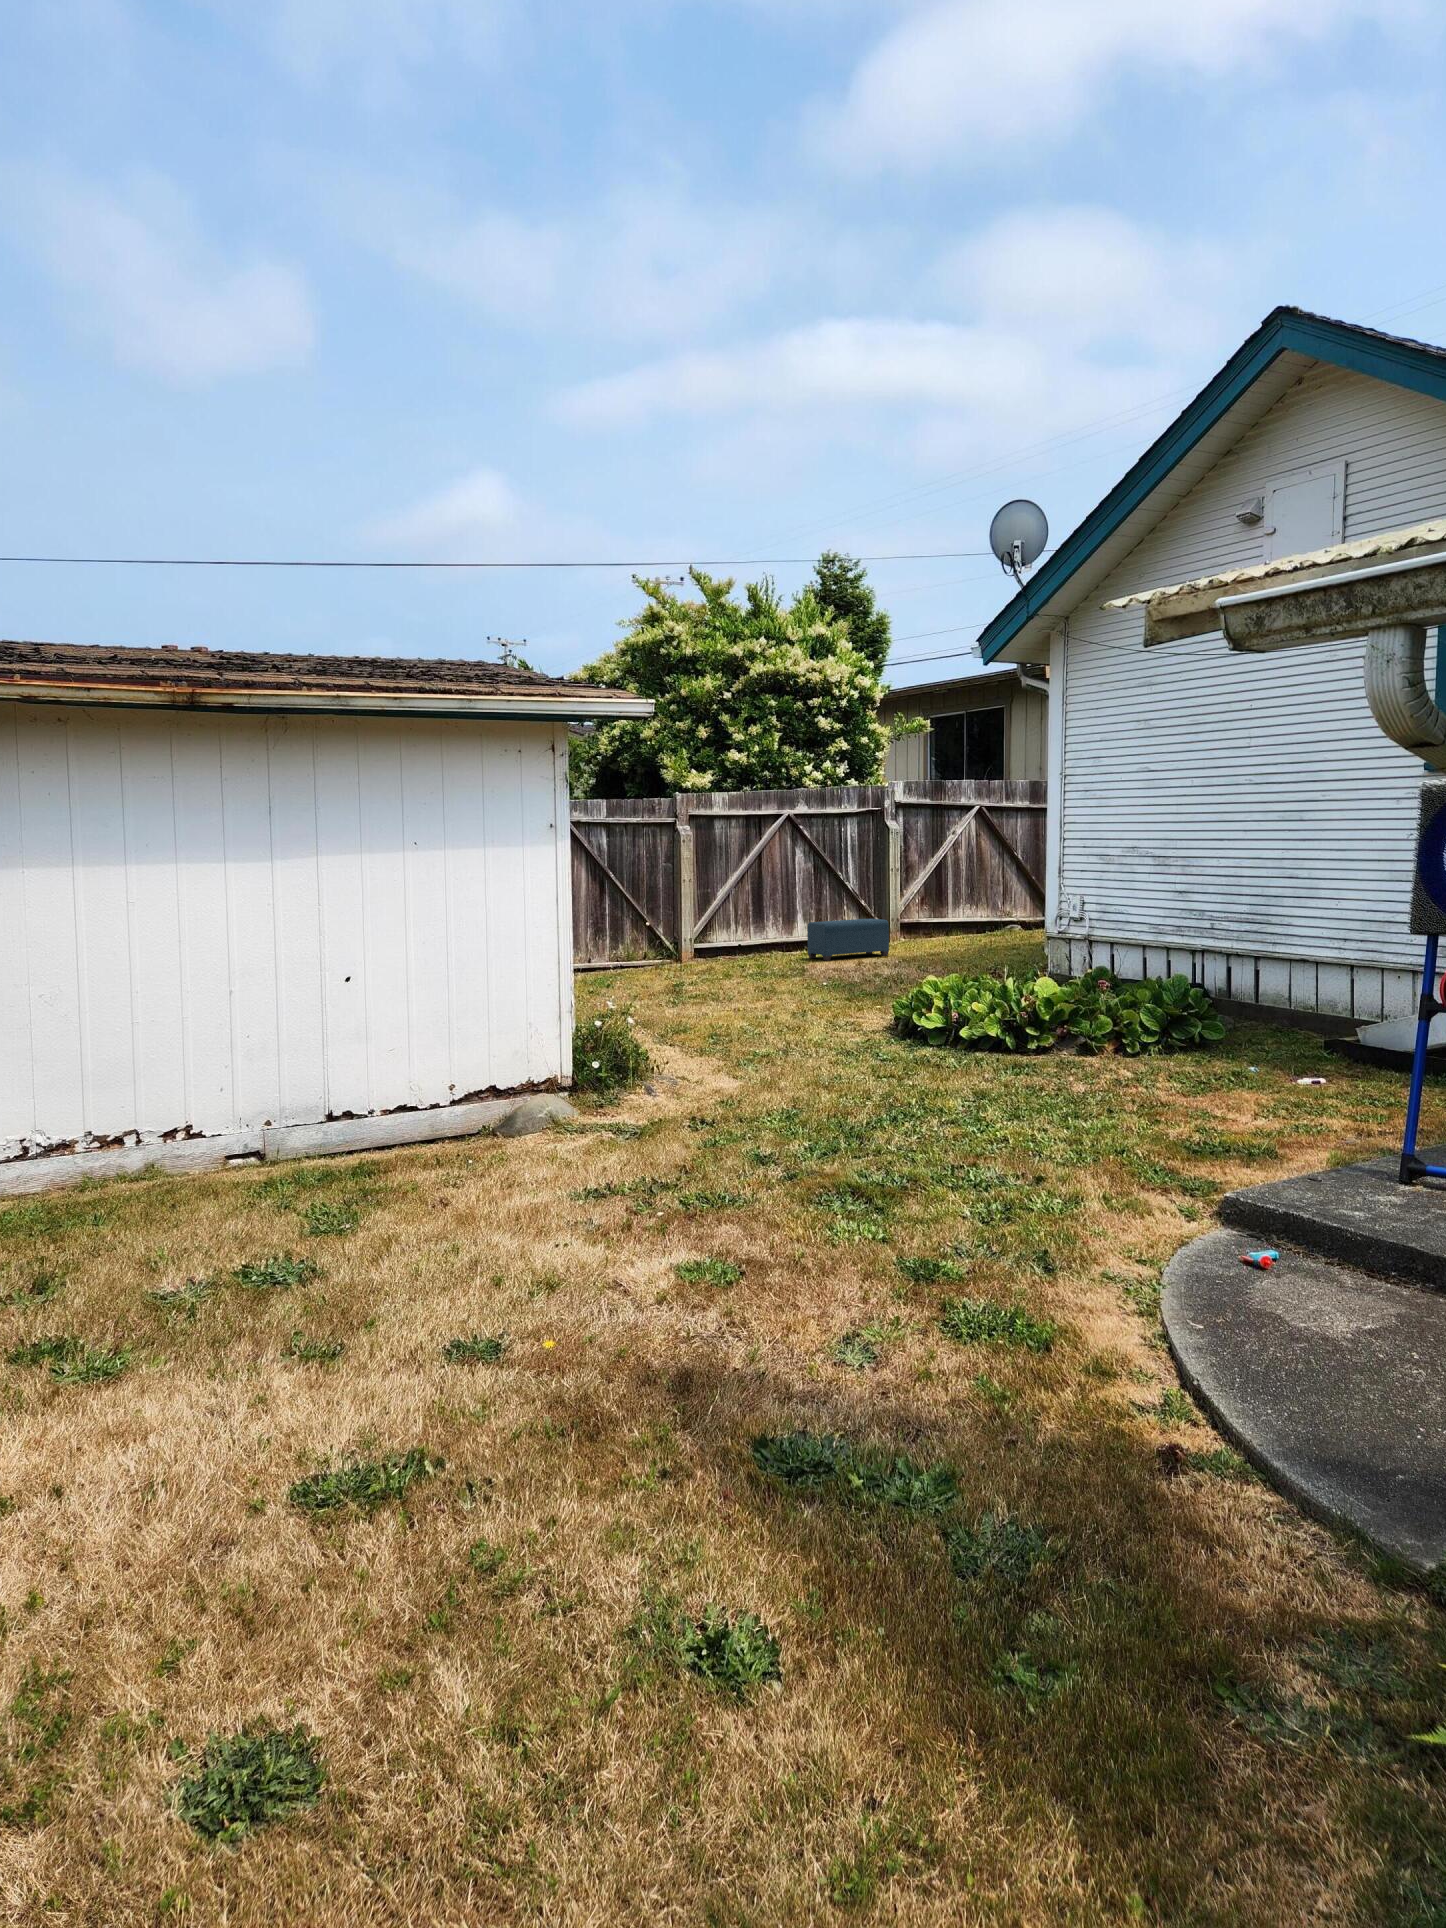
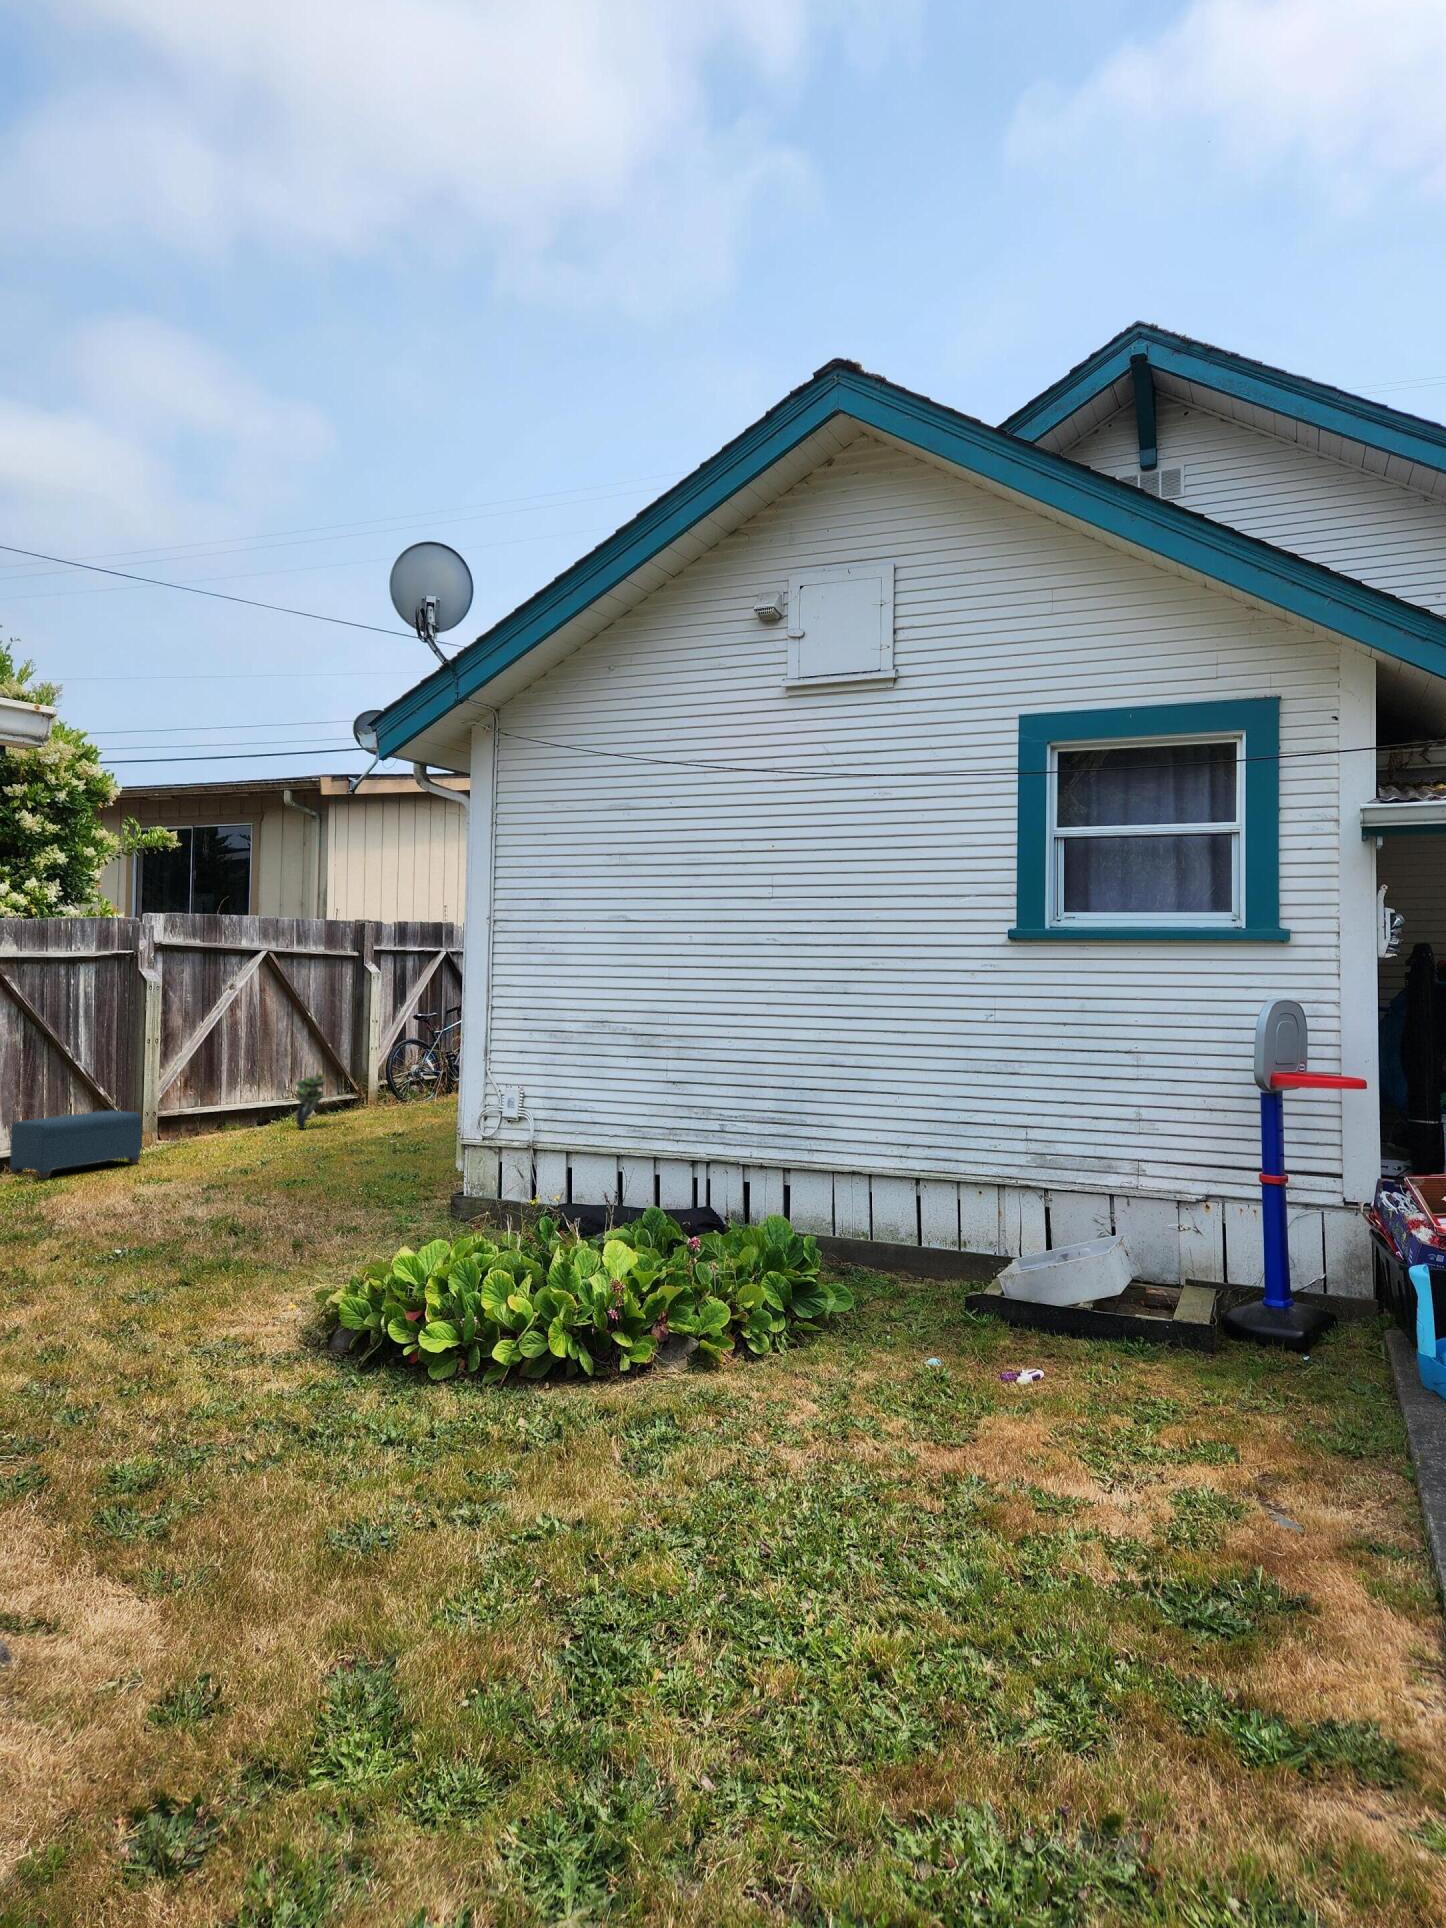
potted plant: none [1003,899,1028,942] -> present [295,1073,325,1129]

